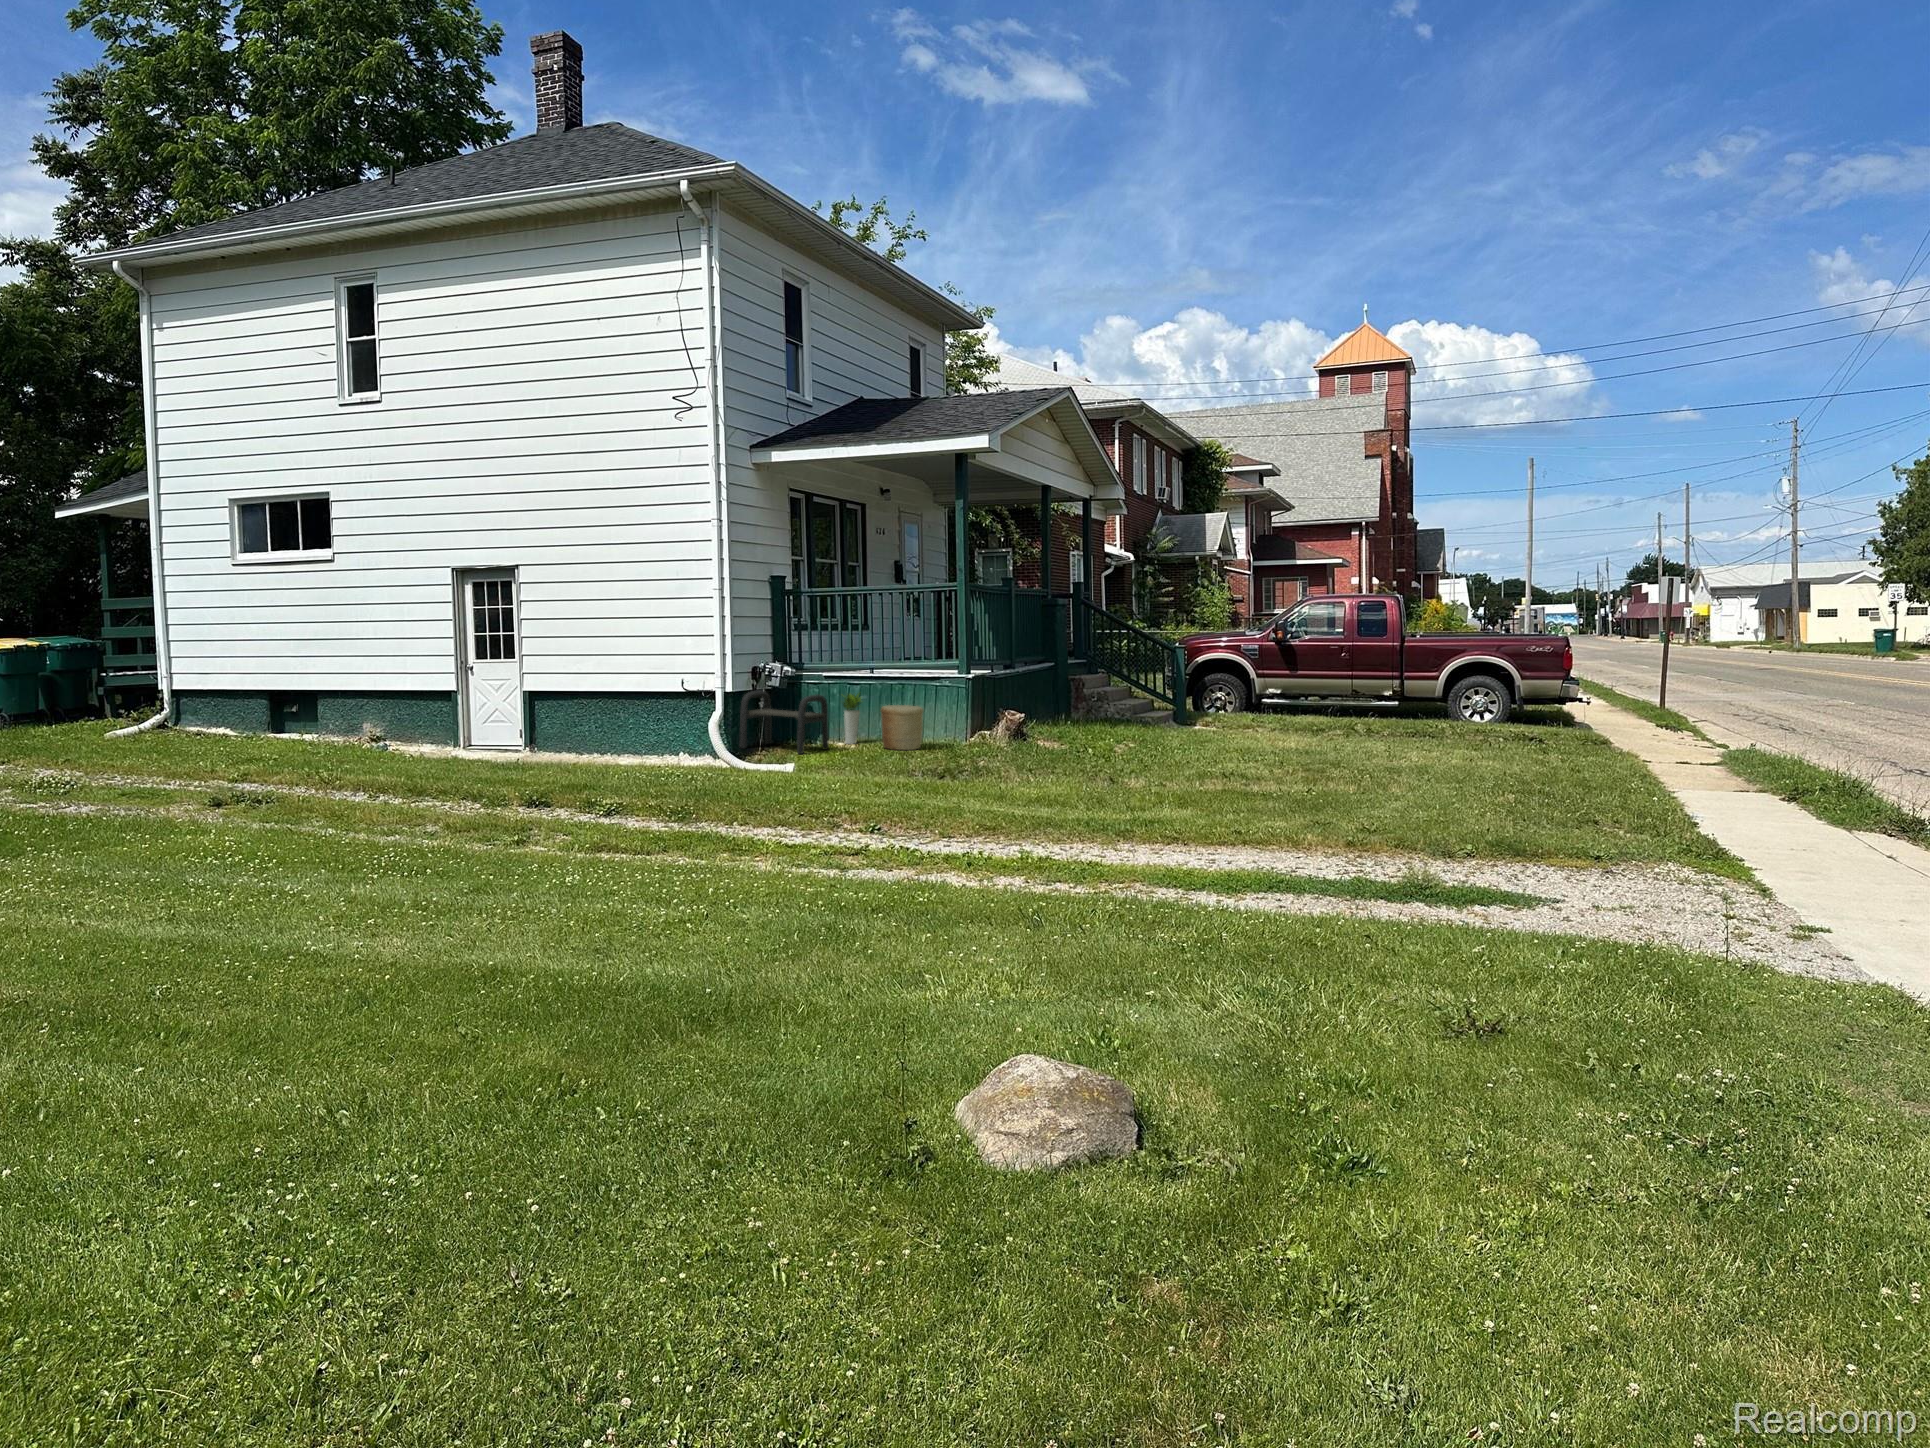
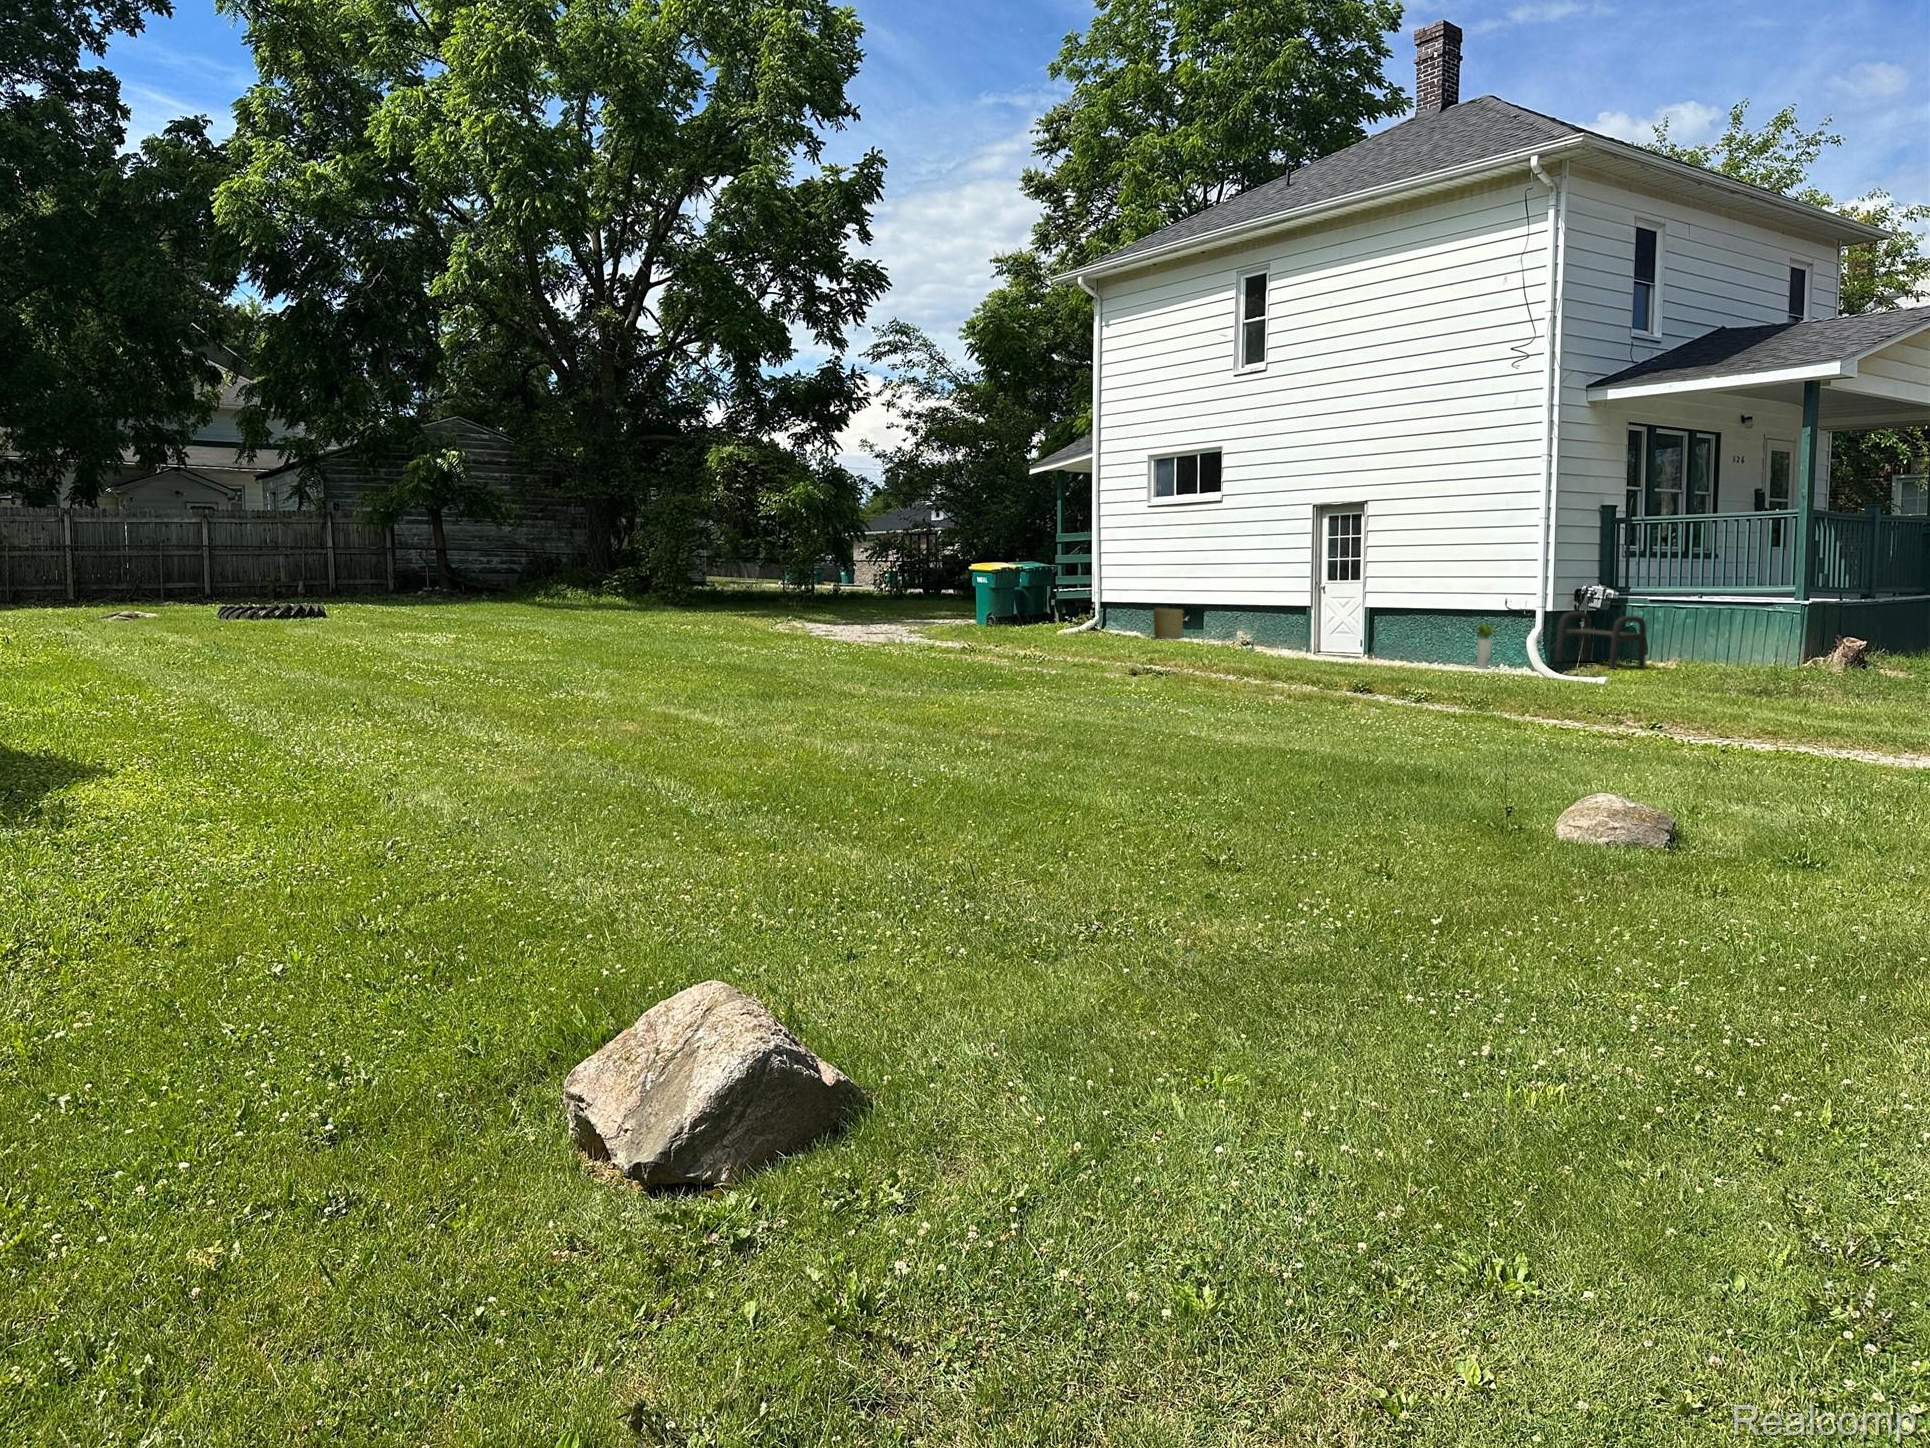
planter: present [843,694,861,744] -> present [1476,623,1494,669]
basket: present [881,705,923,750] -> present [1153,608,1183,639]

